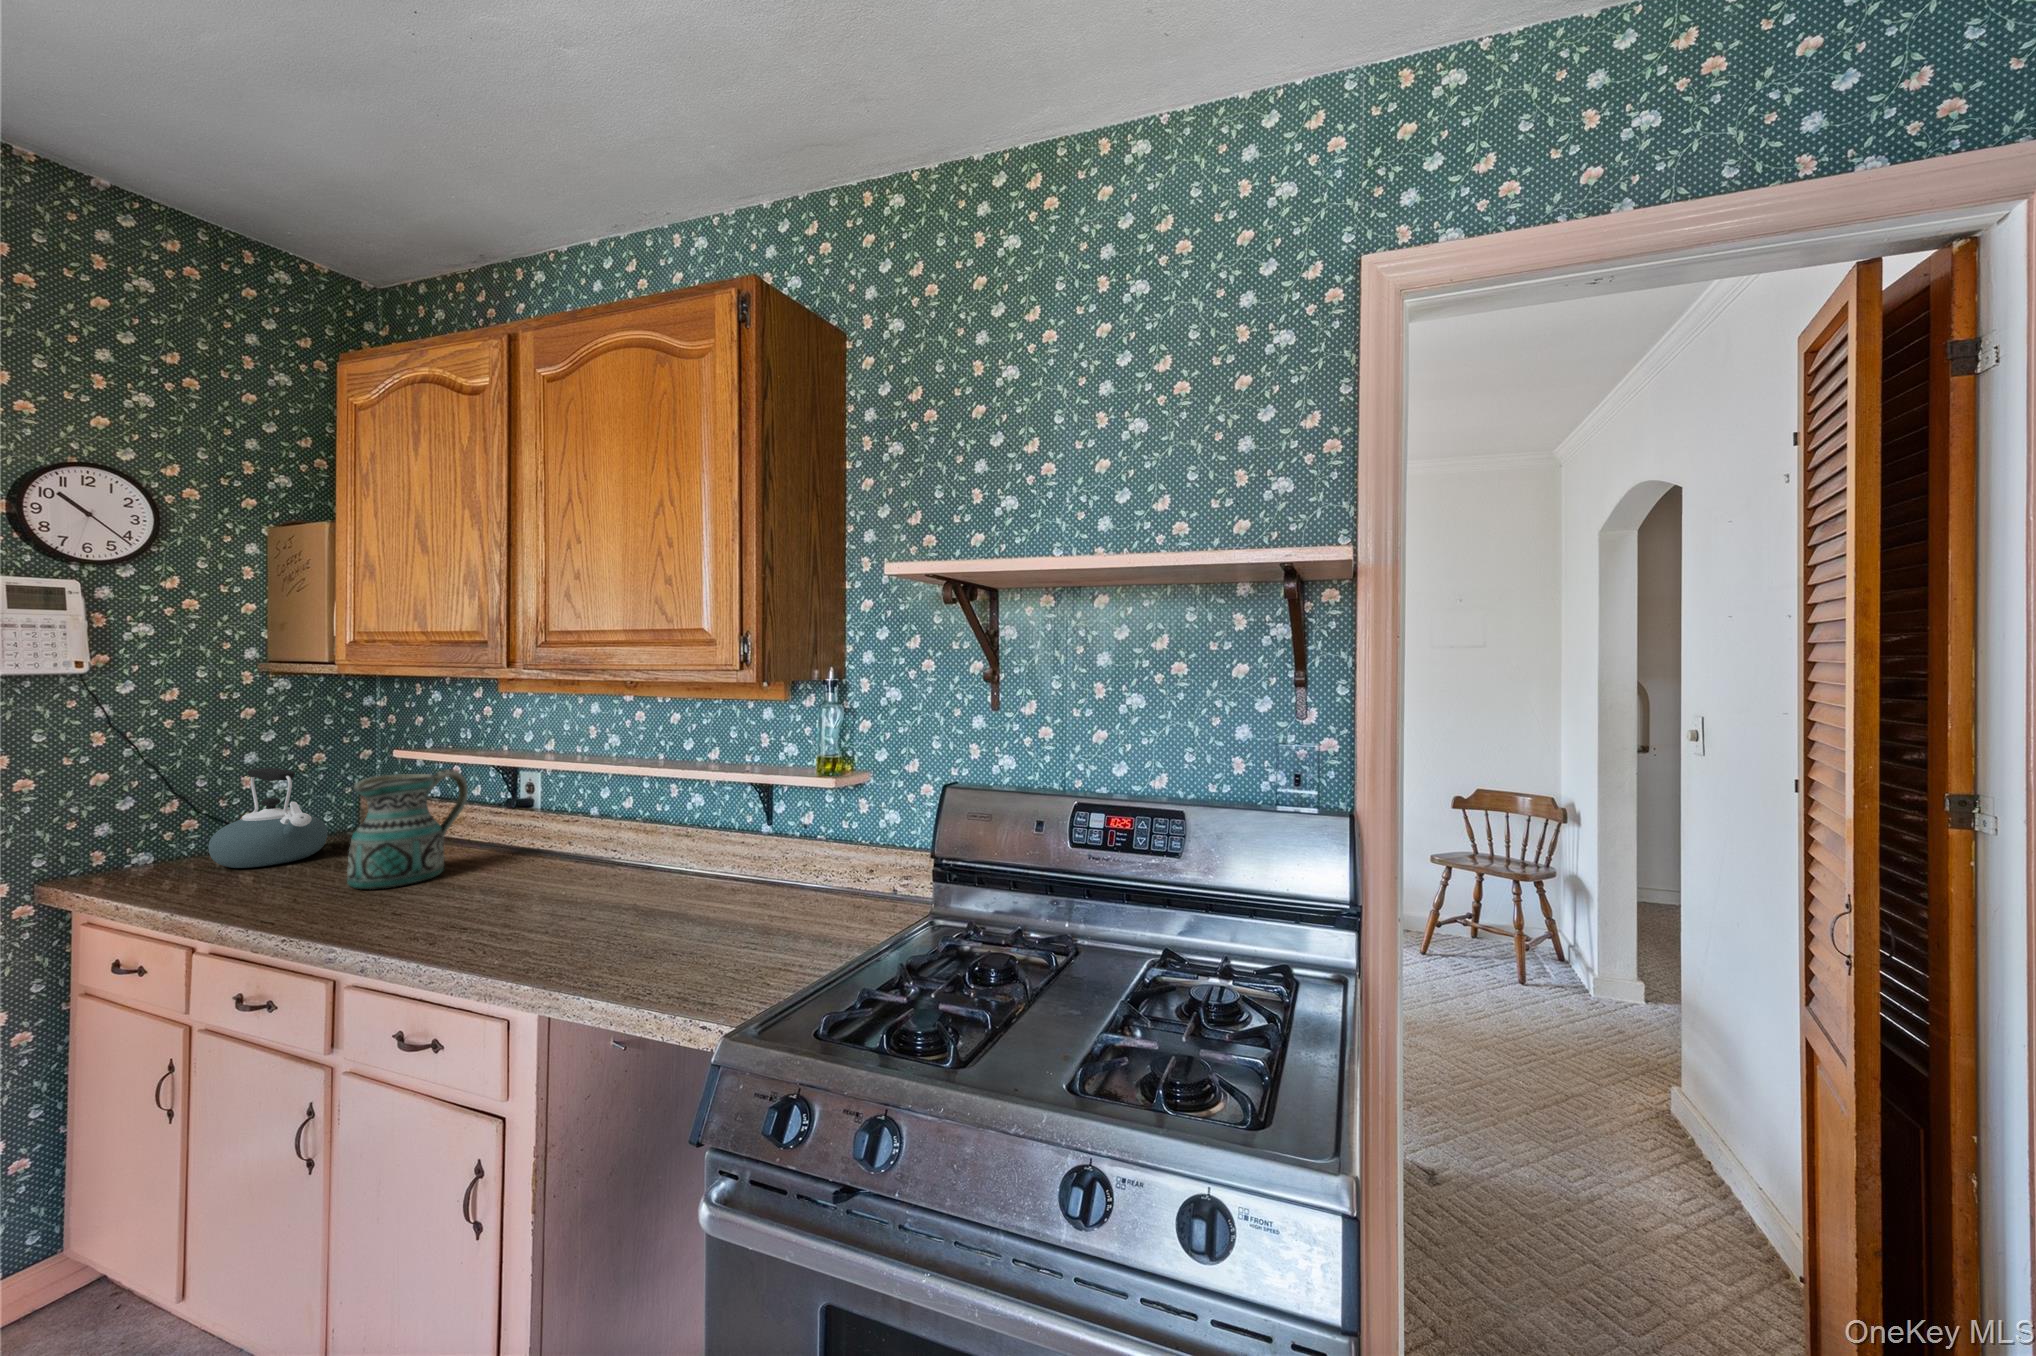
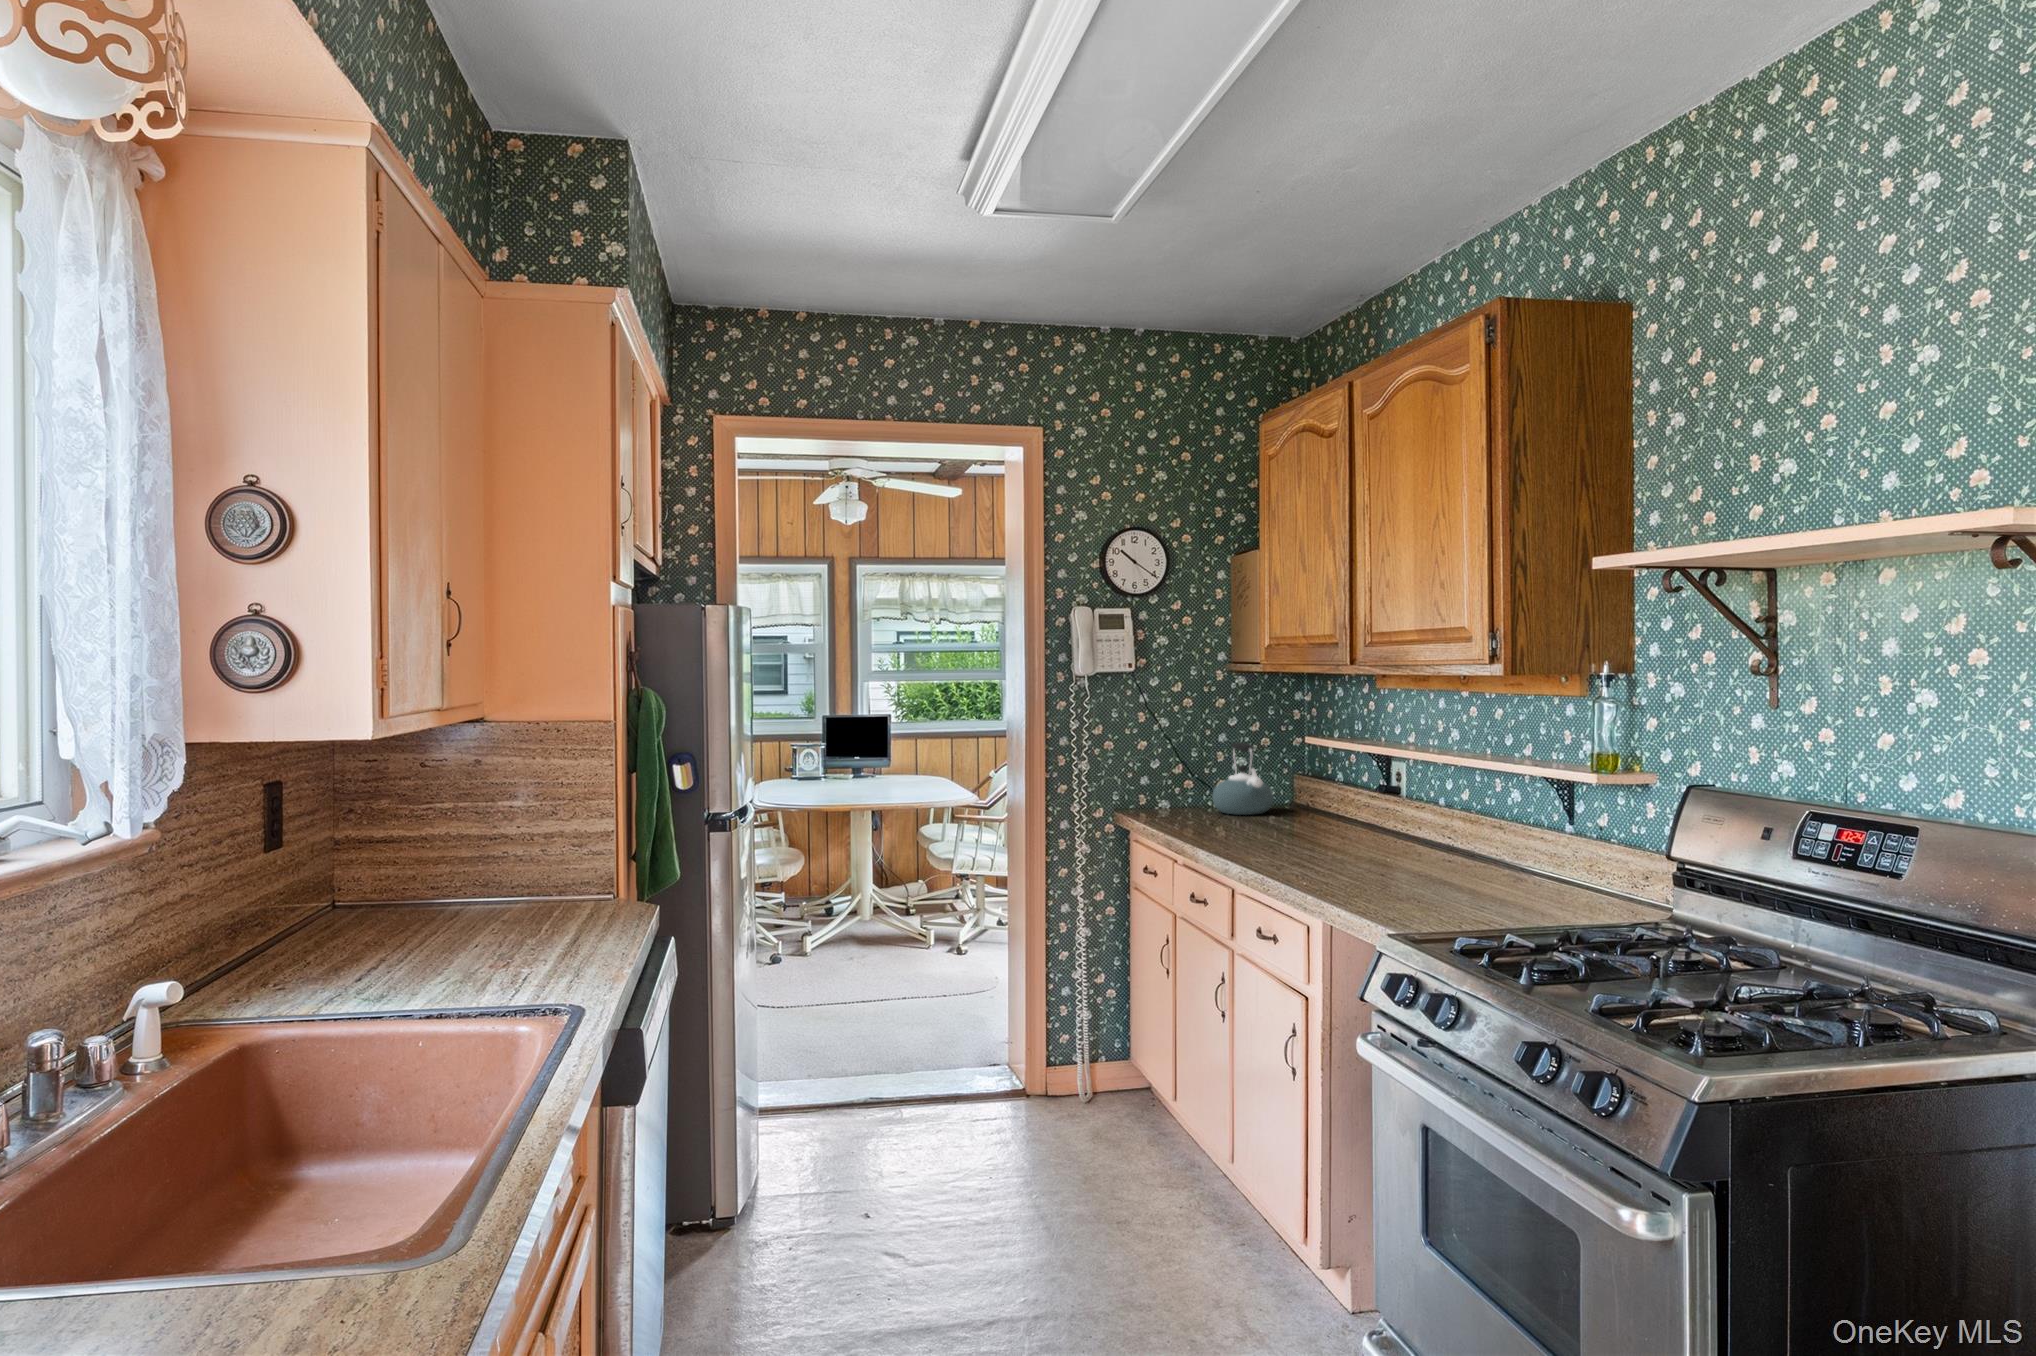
ceramic pitcher: present [347,769,468,889] -> none [1277,750,1351,835]

